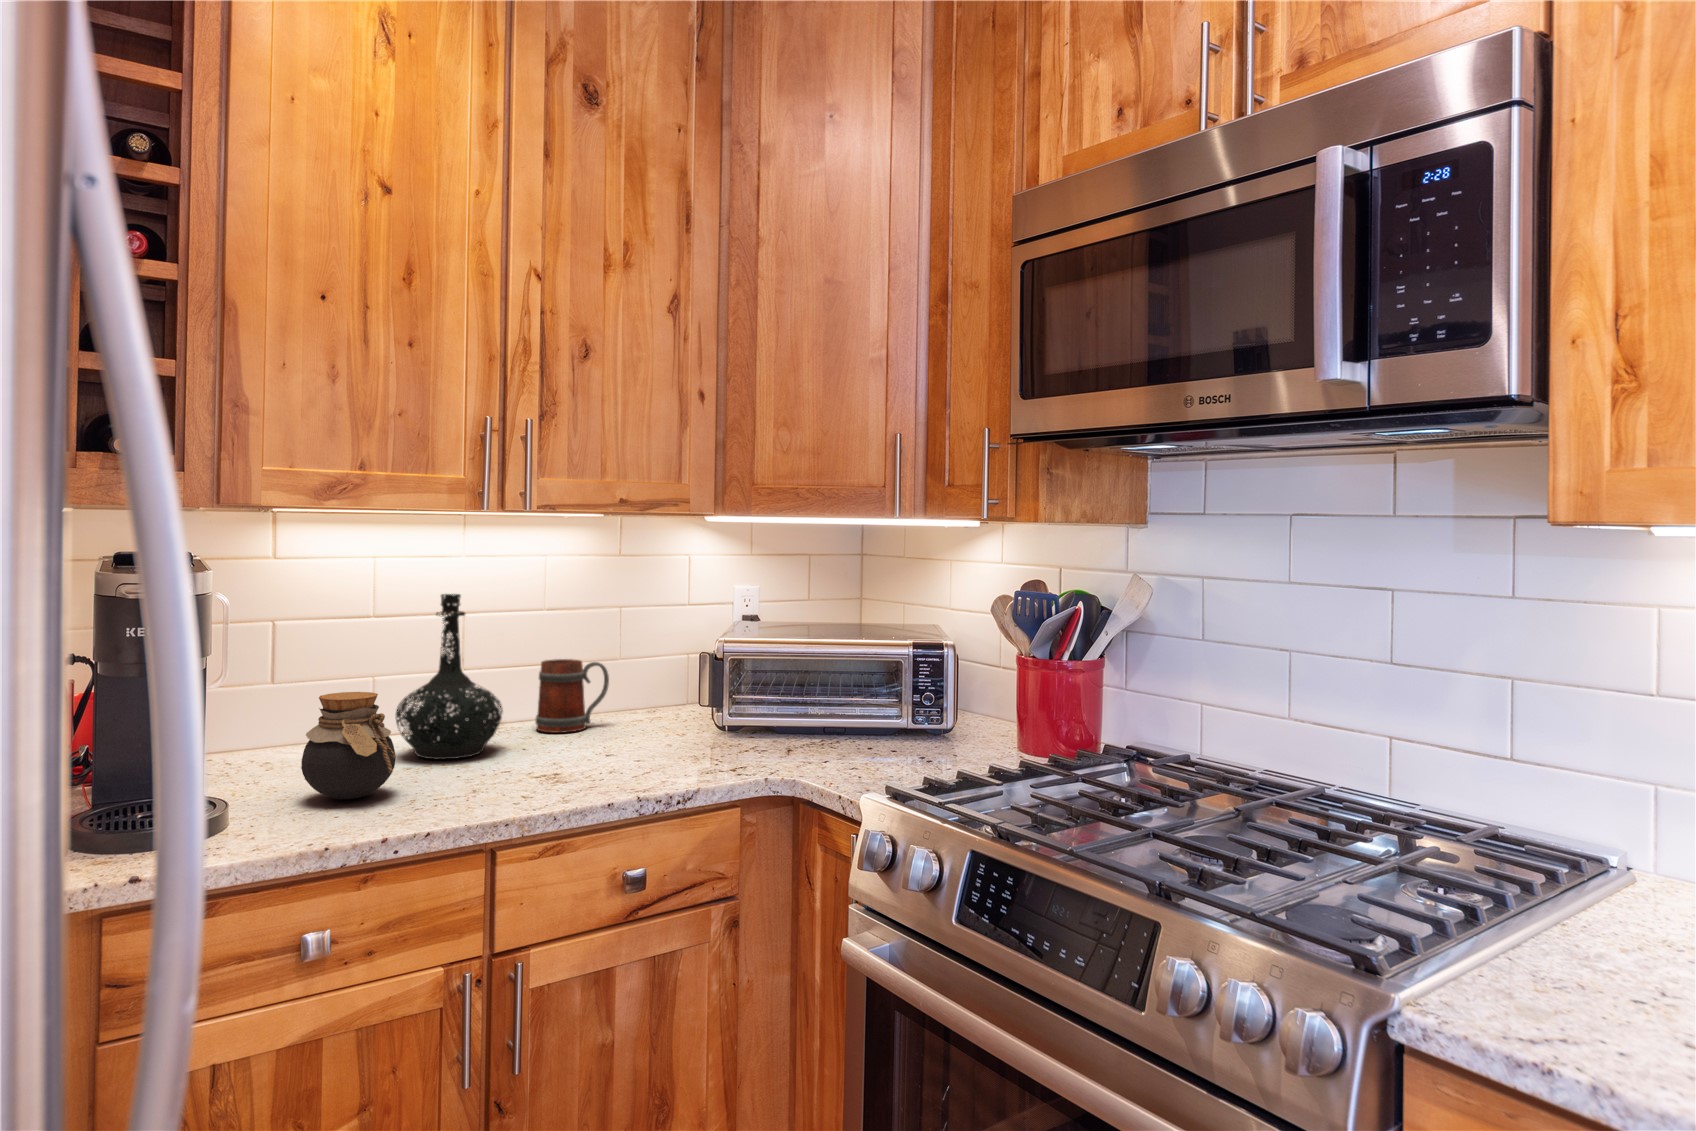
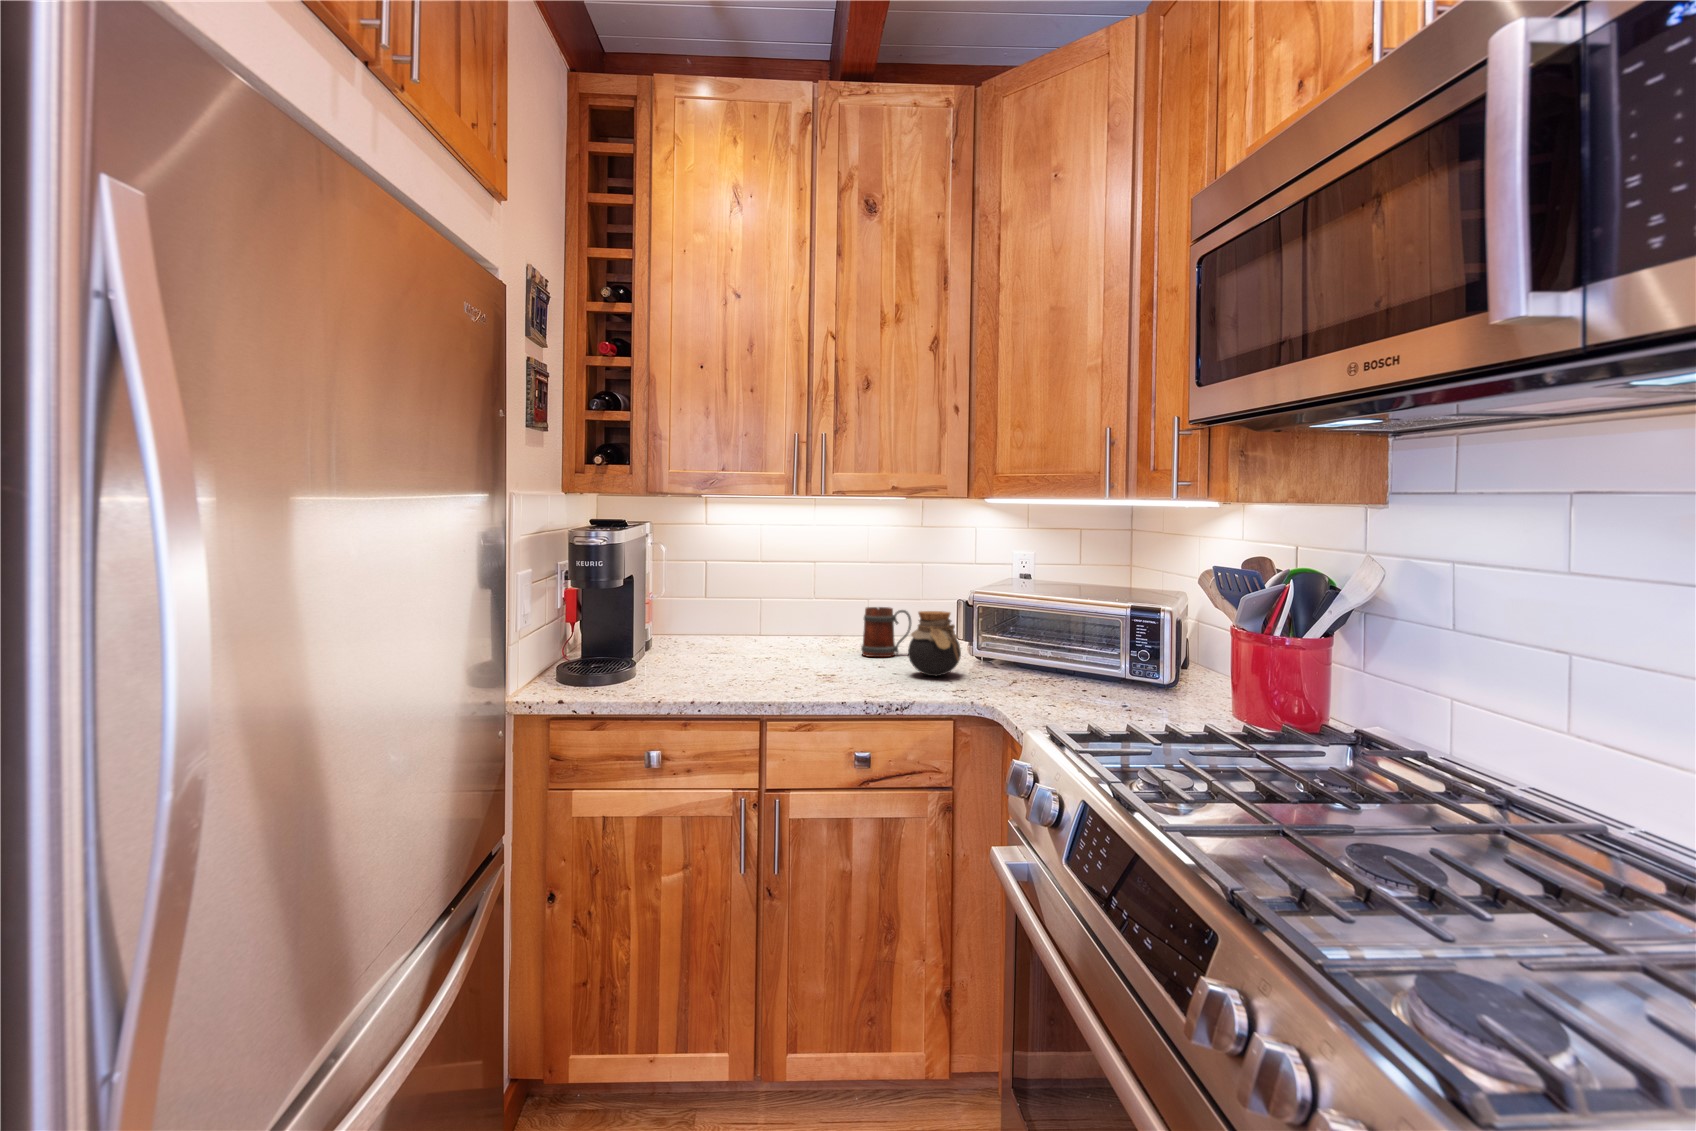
bottle: present [396,594,503,759] -> none [759,557,825,666]
jar: present [301,692,396,800] -> present [908,611,961,676]

